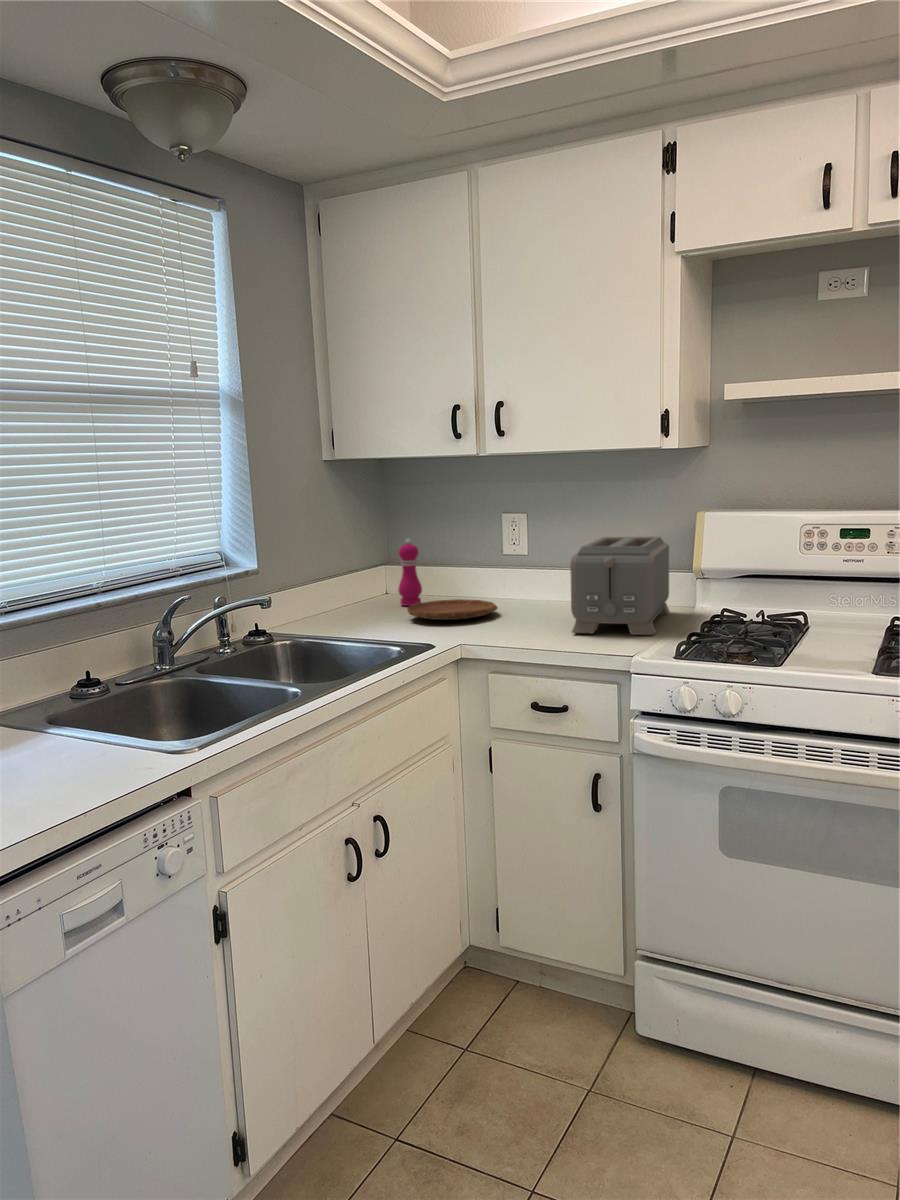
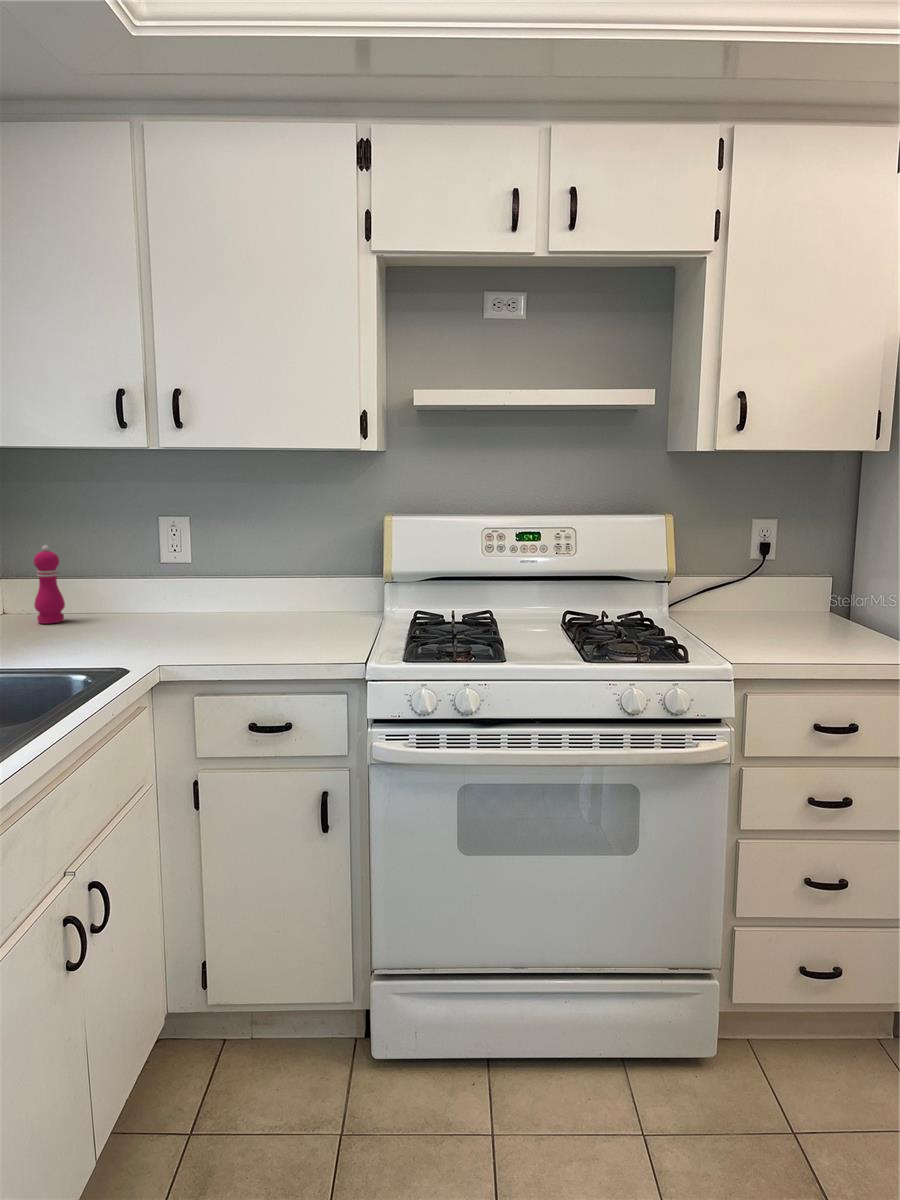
toaster: present [570,536,670,635] -> none [276,540,364,643]
tray: present [407,599,498,620] -> none [61,613,173,638]

